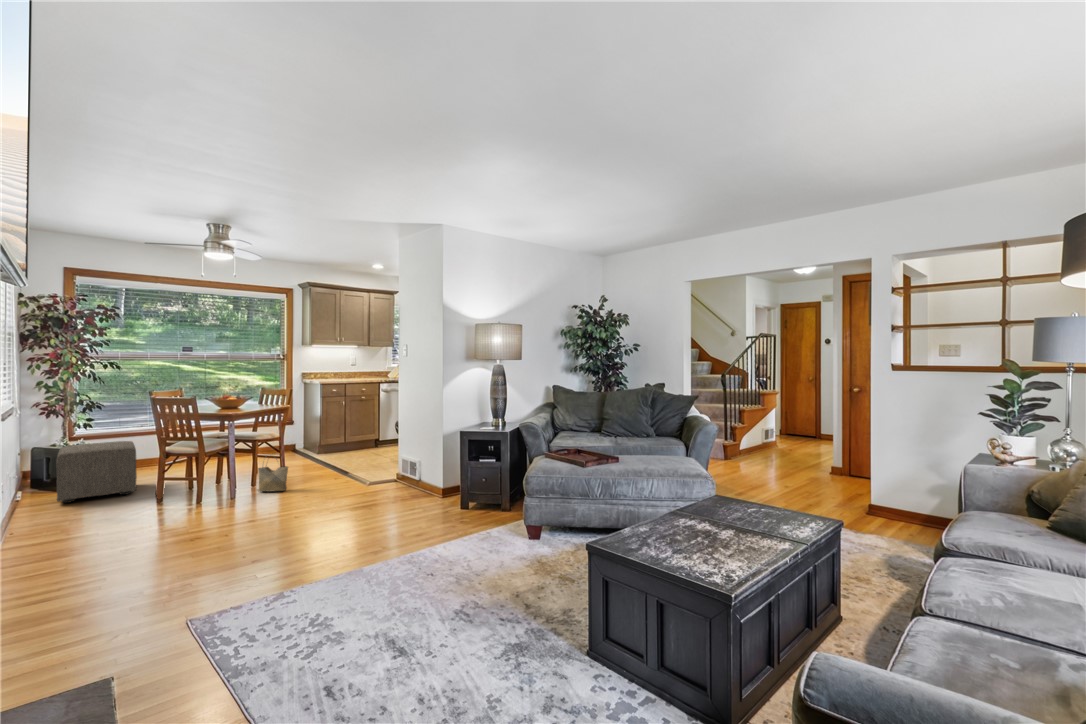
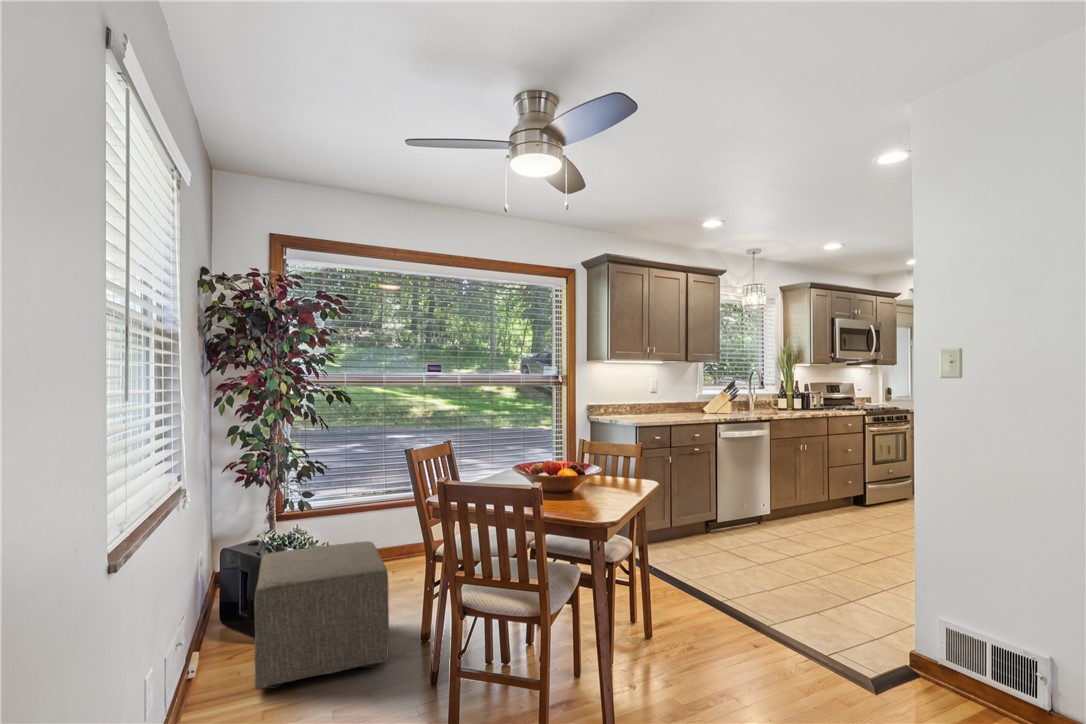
woven basket: present [258,466,288,492] -> none [631,597,696,698]

